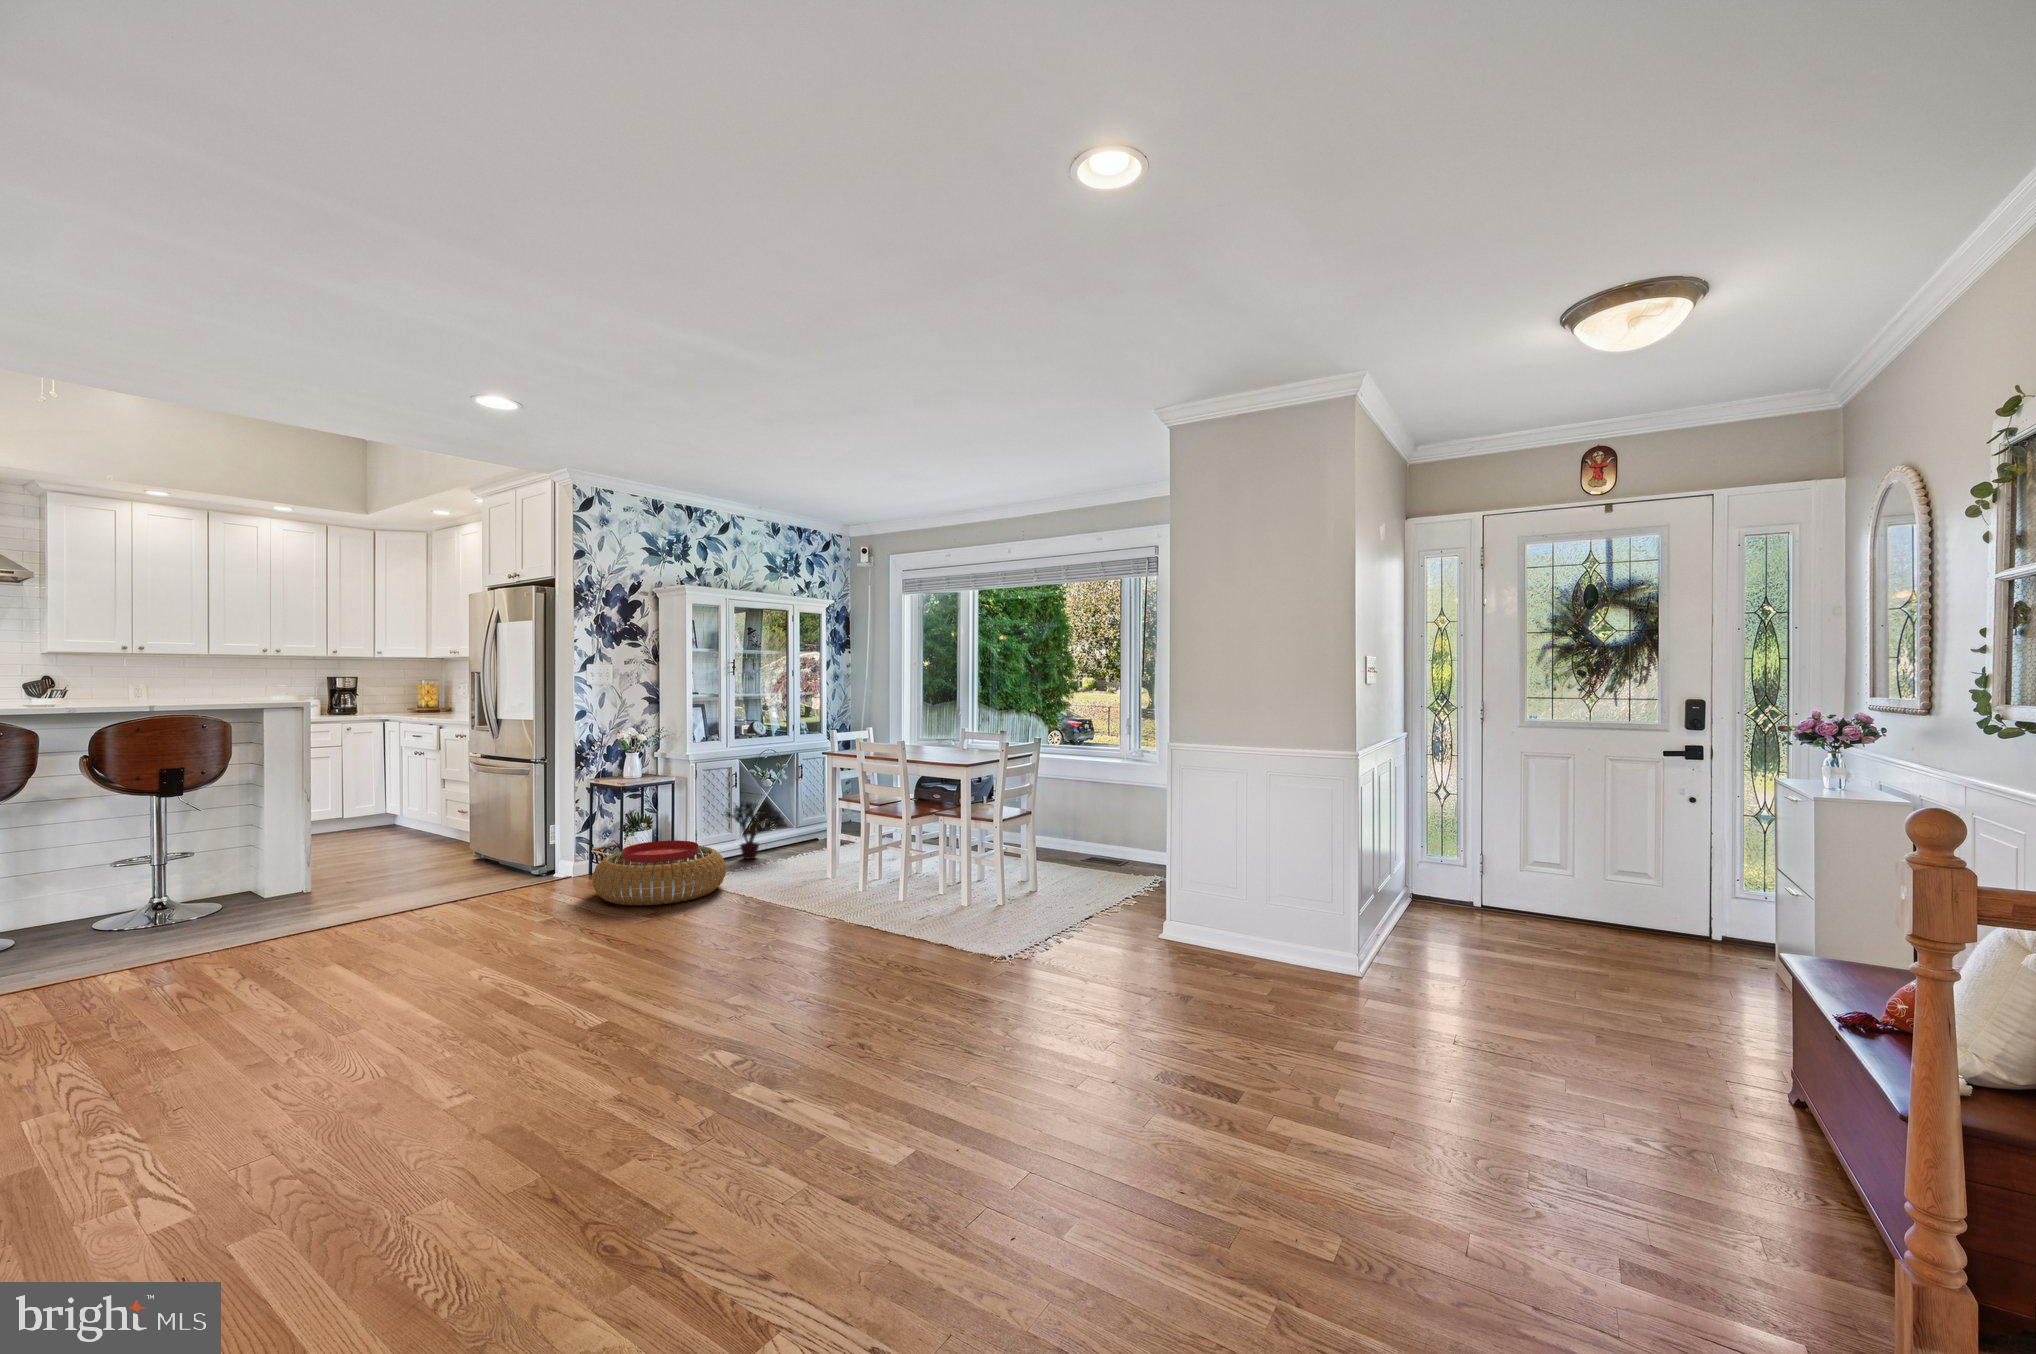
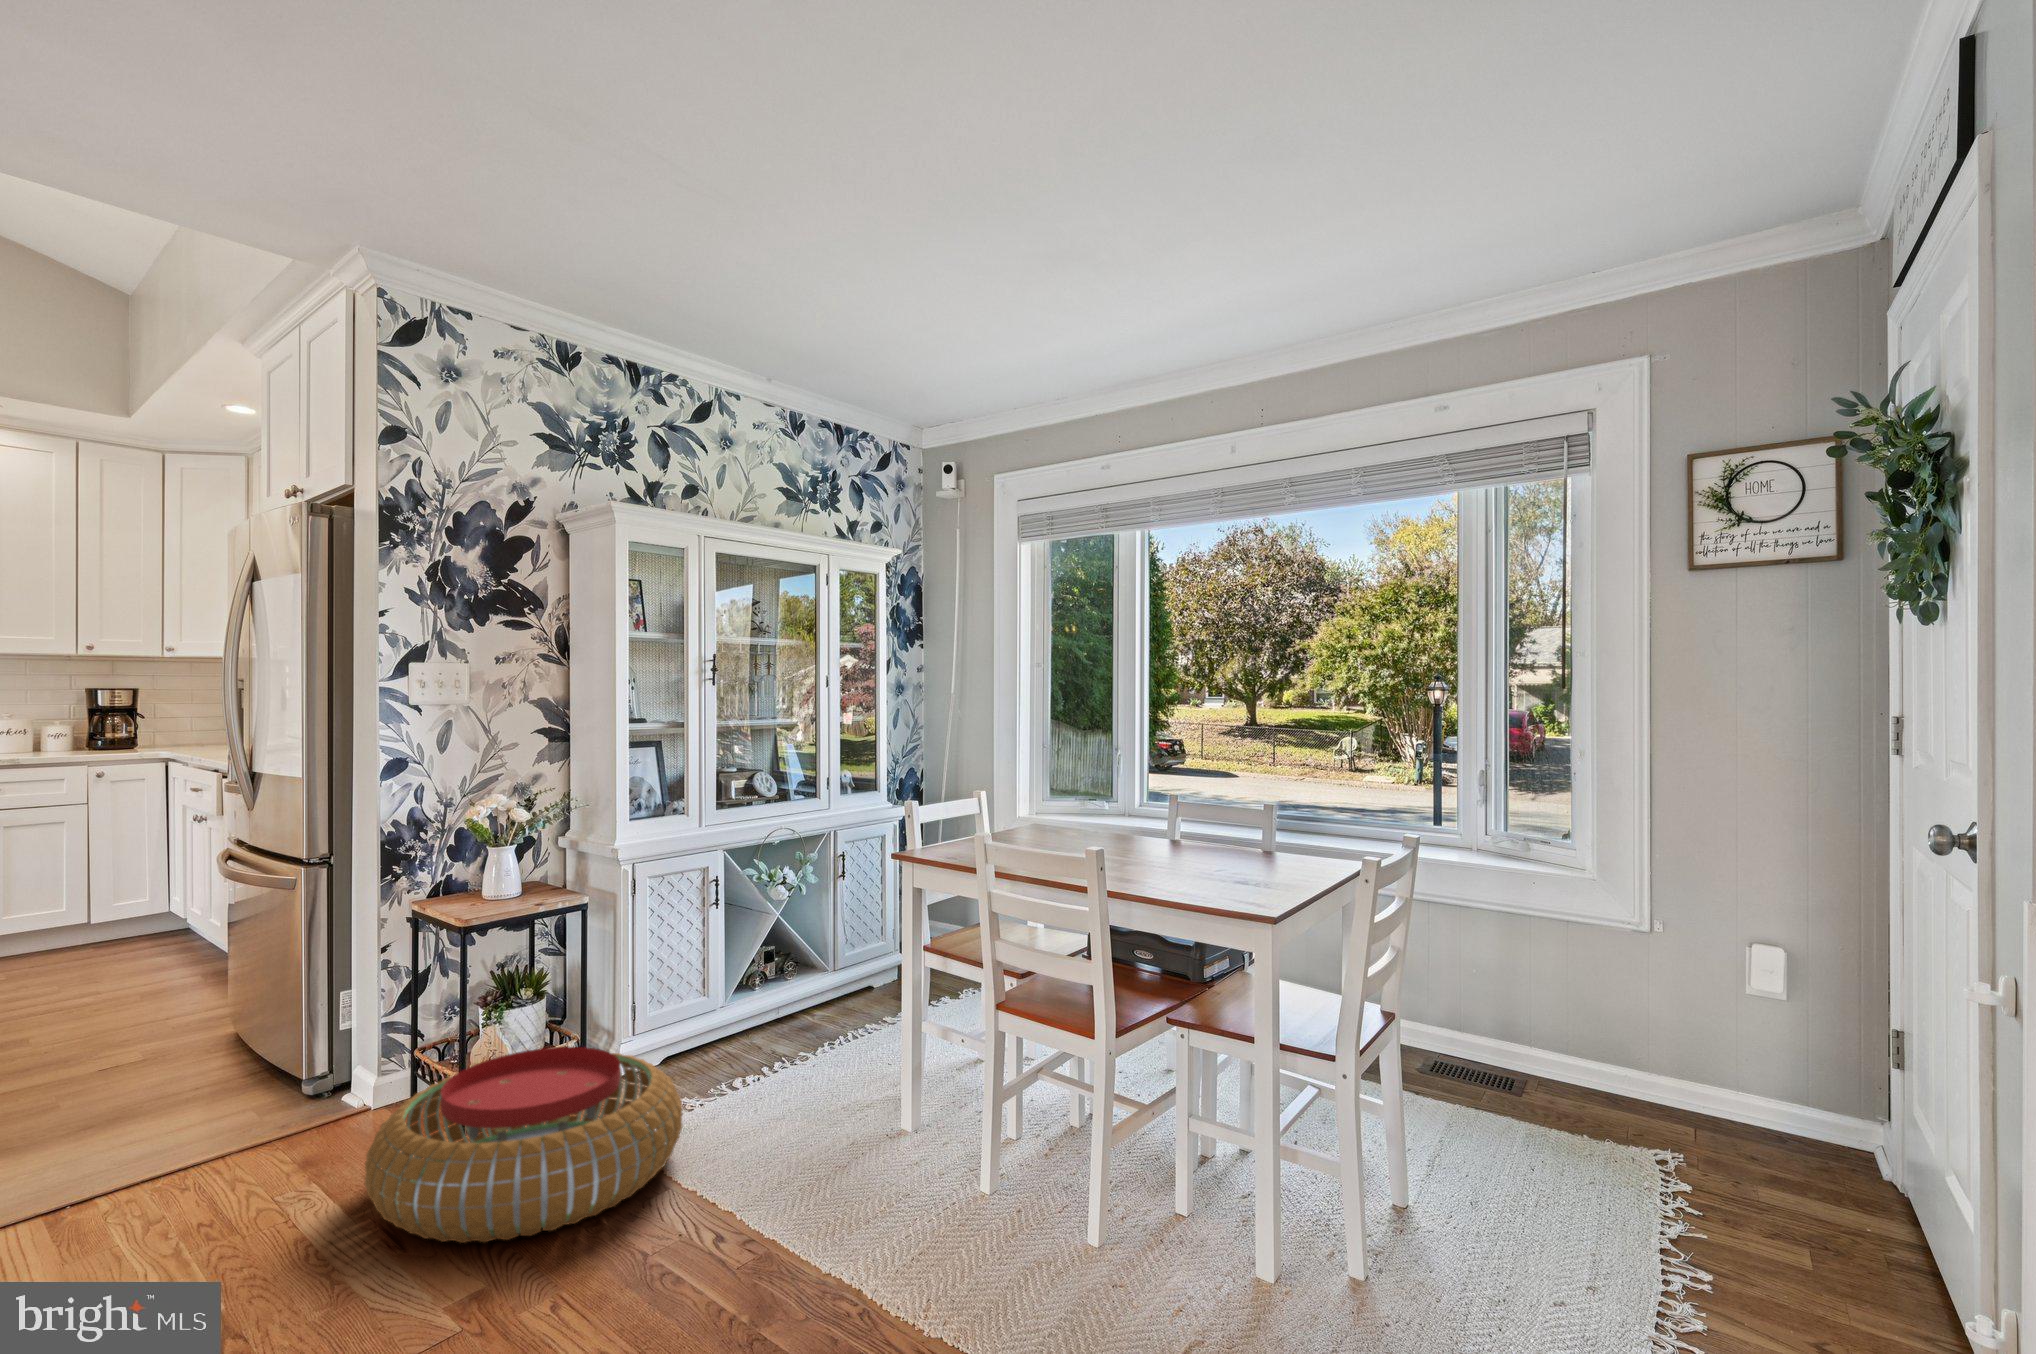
potted plant: present [725,802,783,859] -> none [688,928,814,1055]

